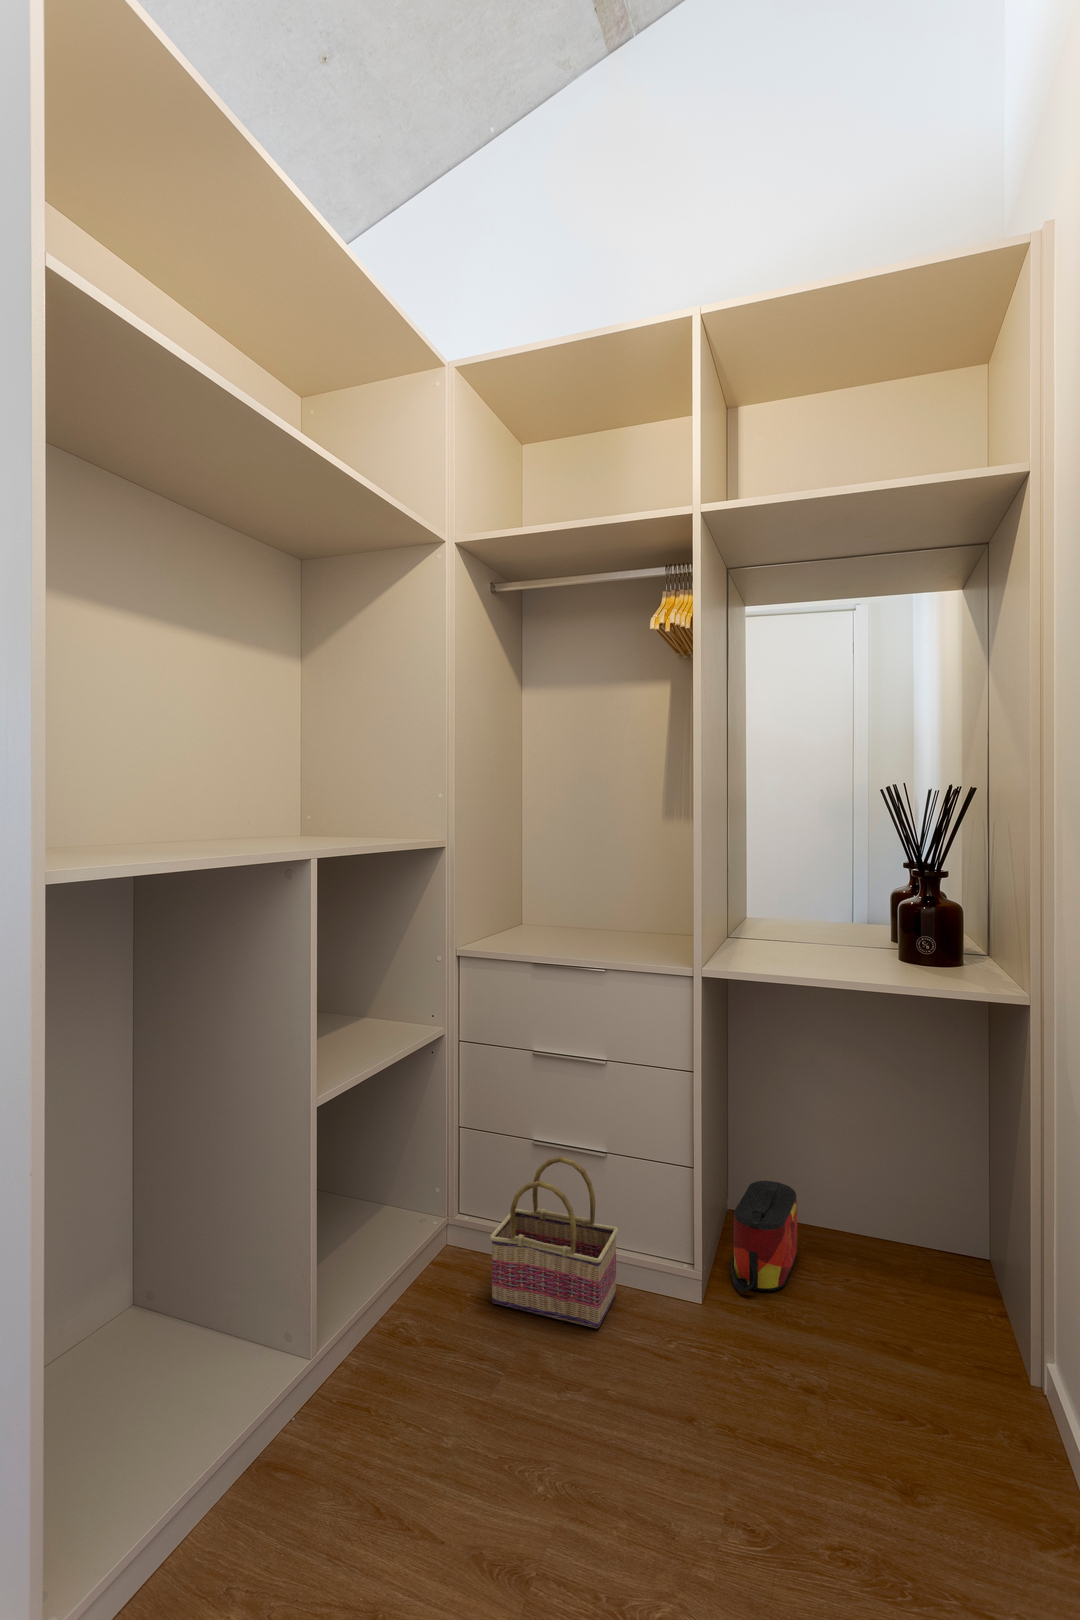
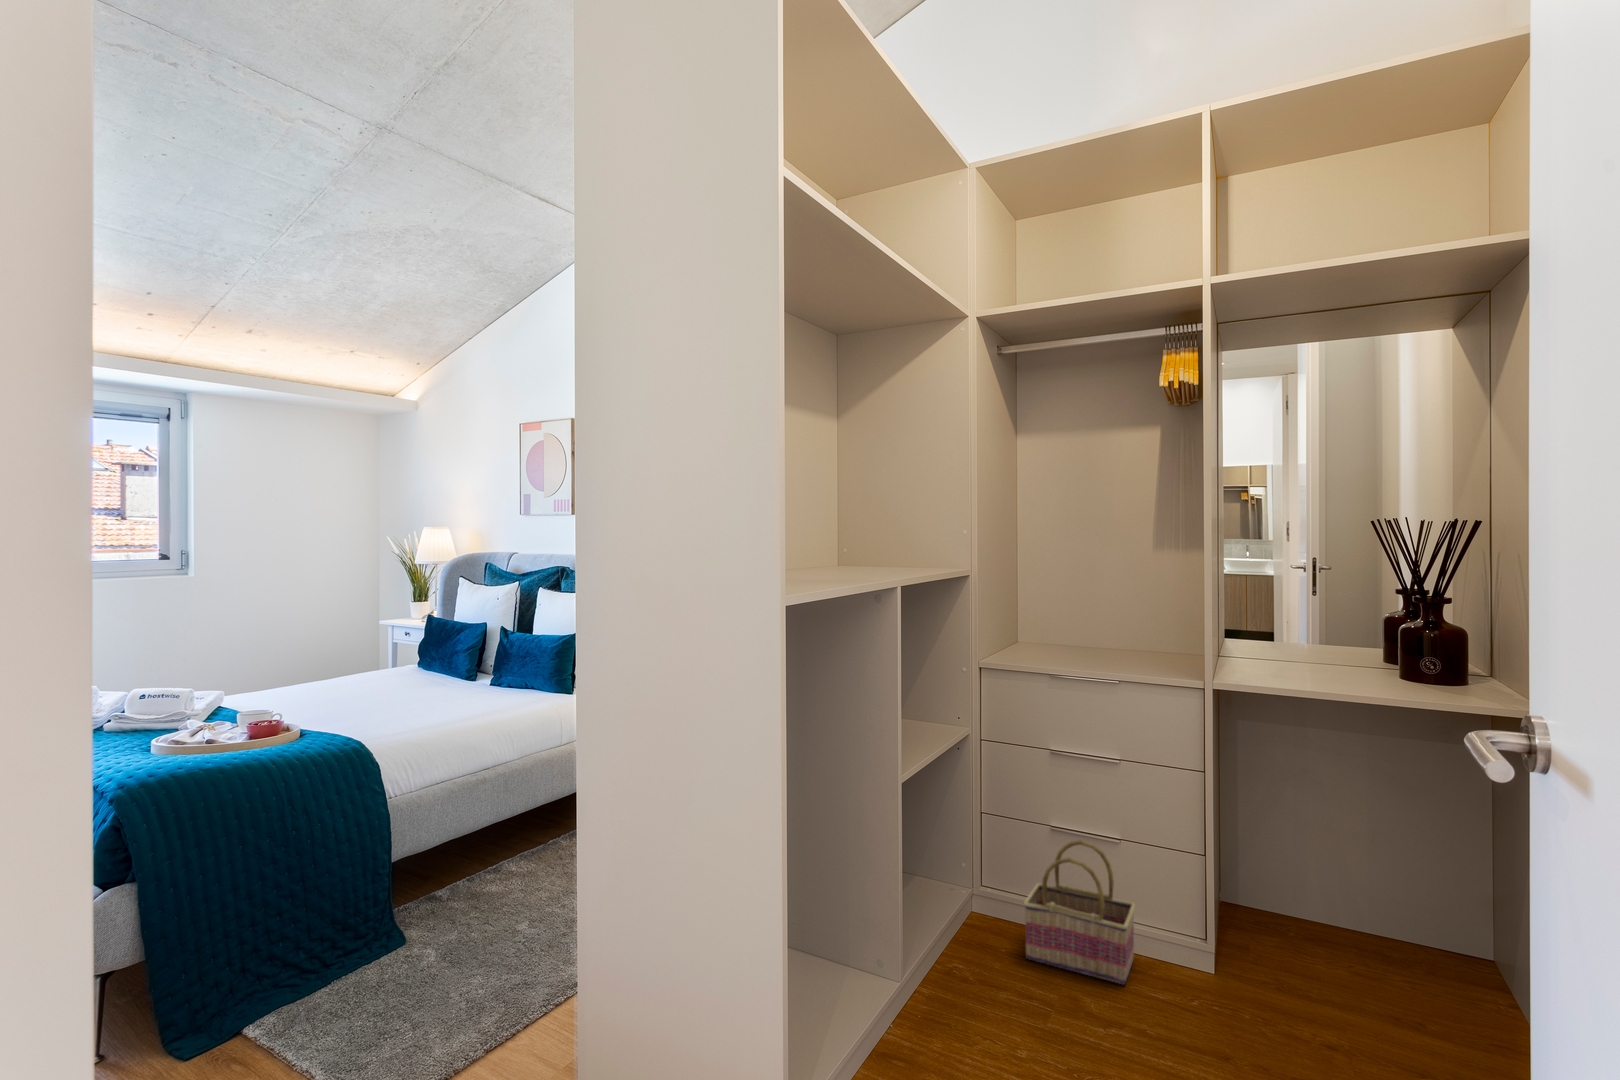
bag: present [731,1181,797,1292] -> none [1235,874,1295,968]

